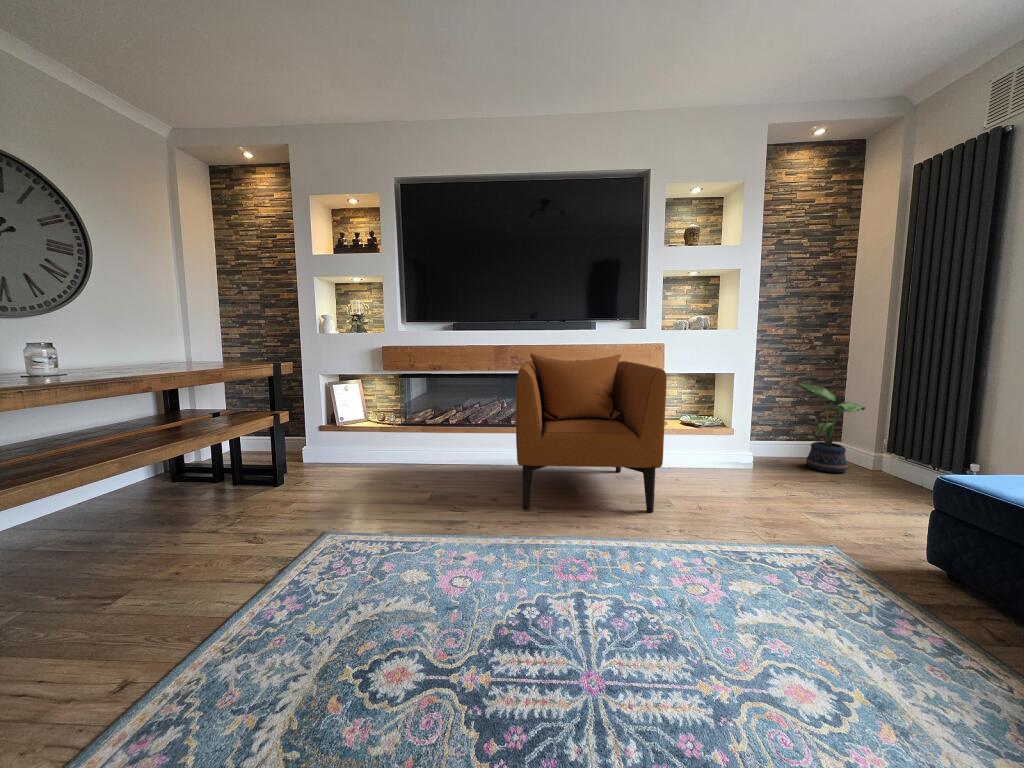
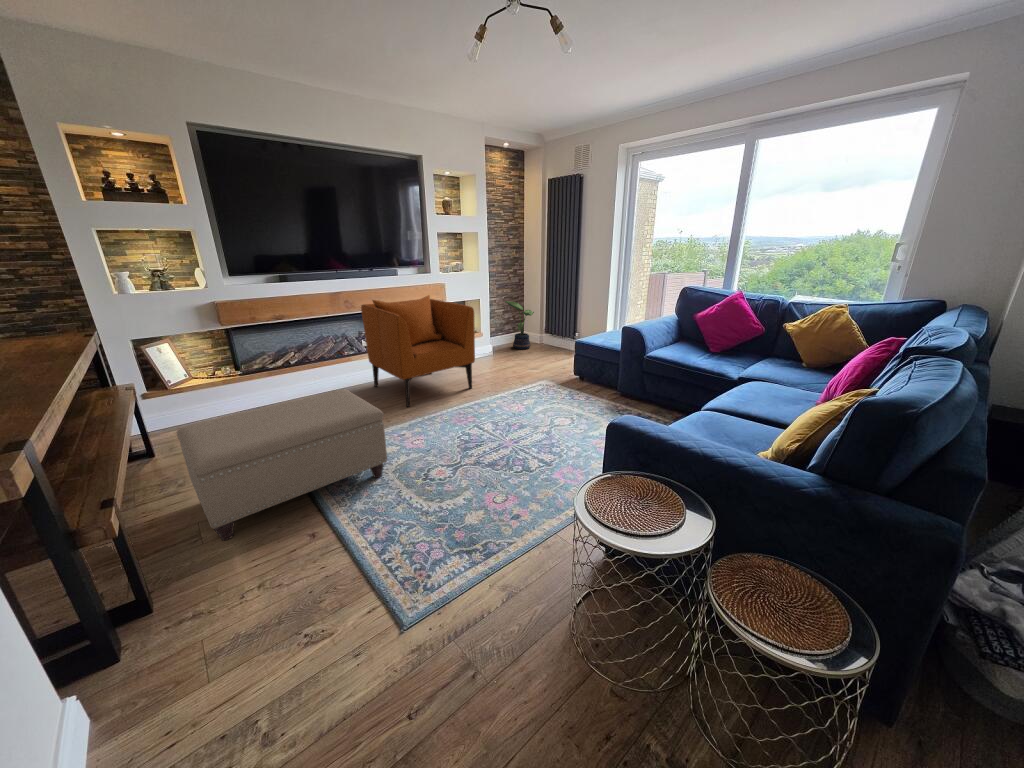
ottoman: none [60,449,380,614] -> present [177,390,387,540]

